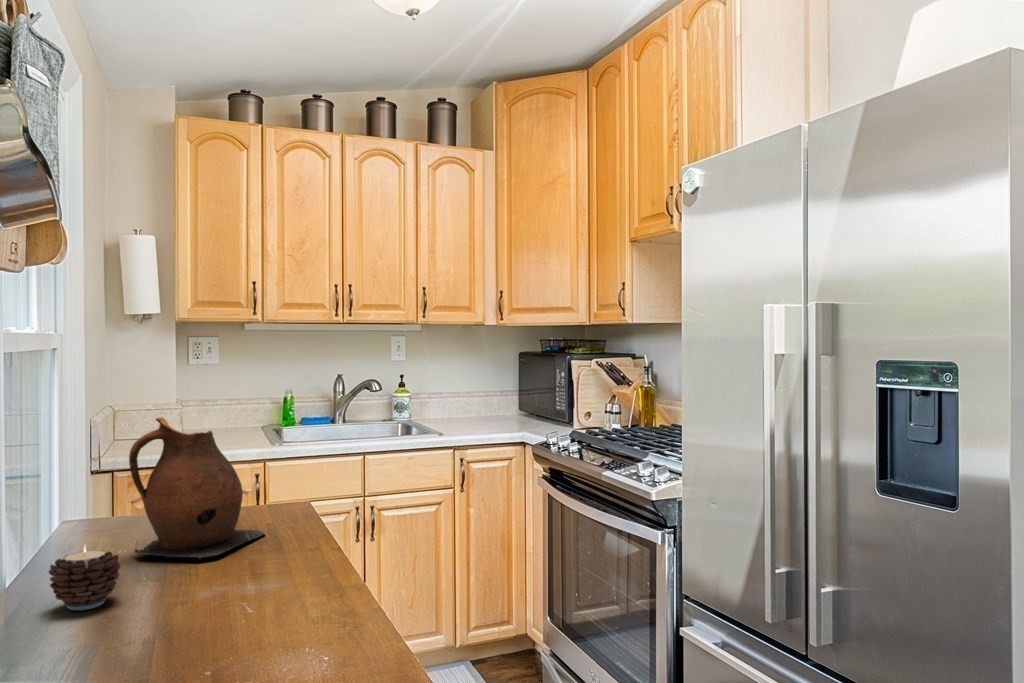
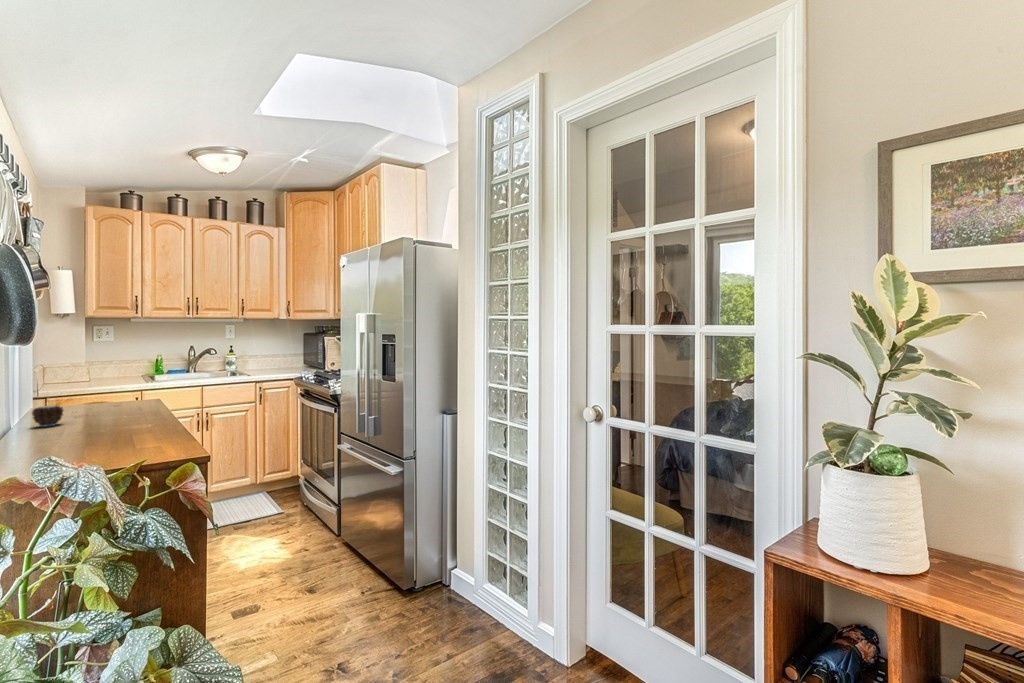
ceramic pitcher: present [129,417,265,560] -> none [65,357,133,414]

